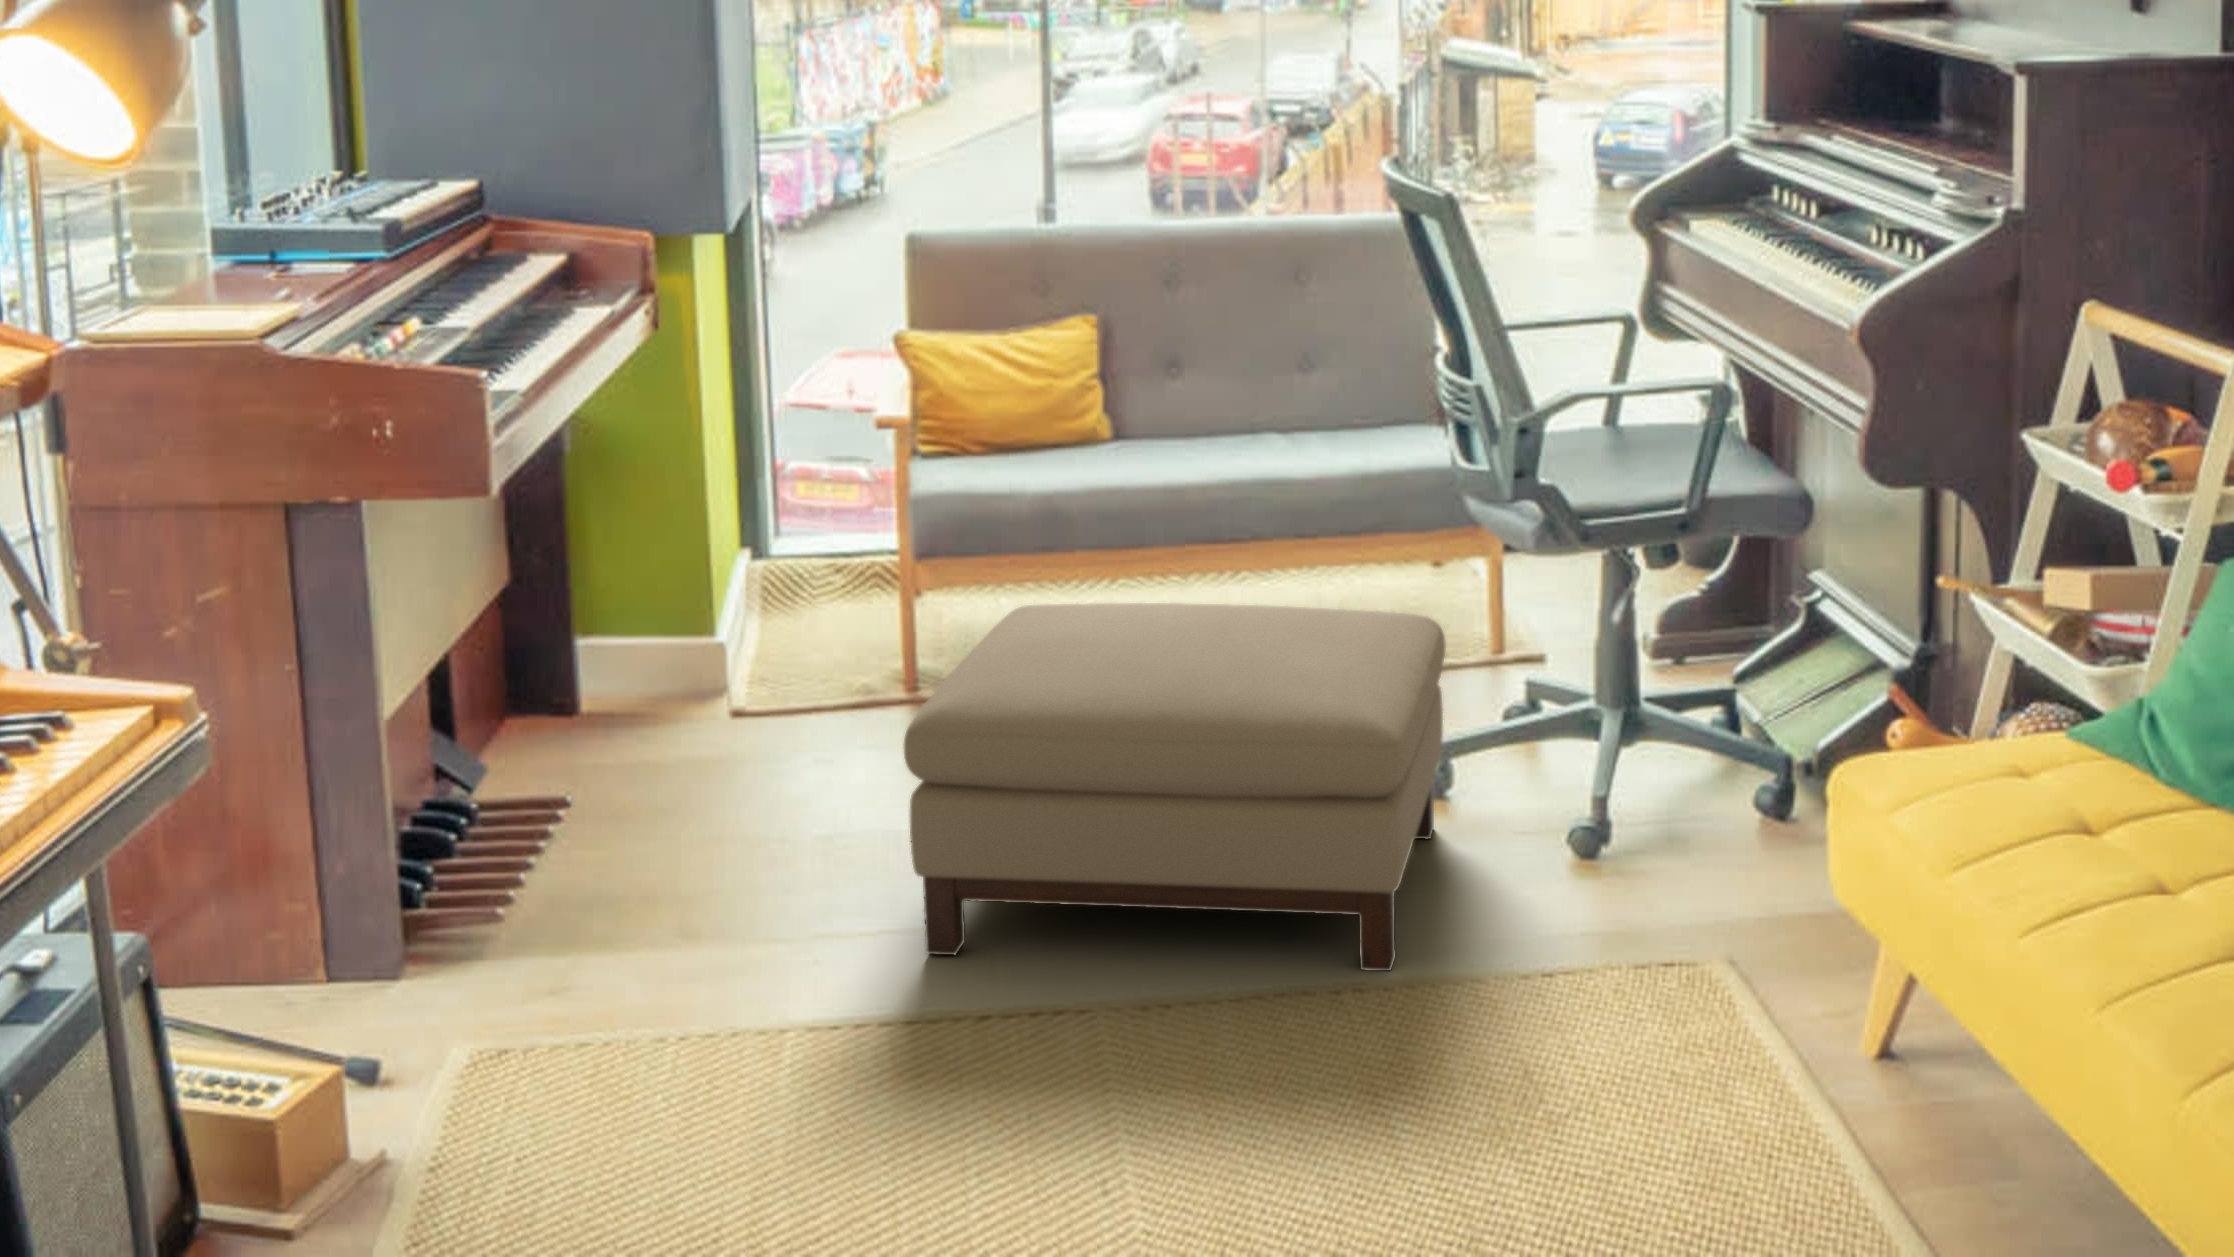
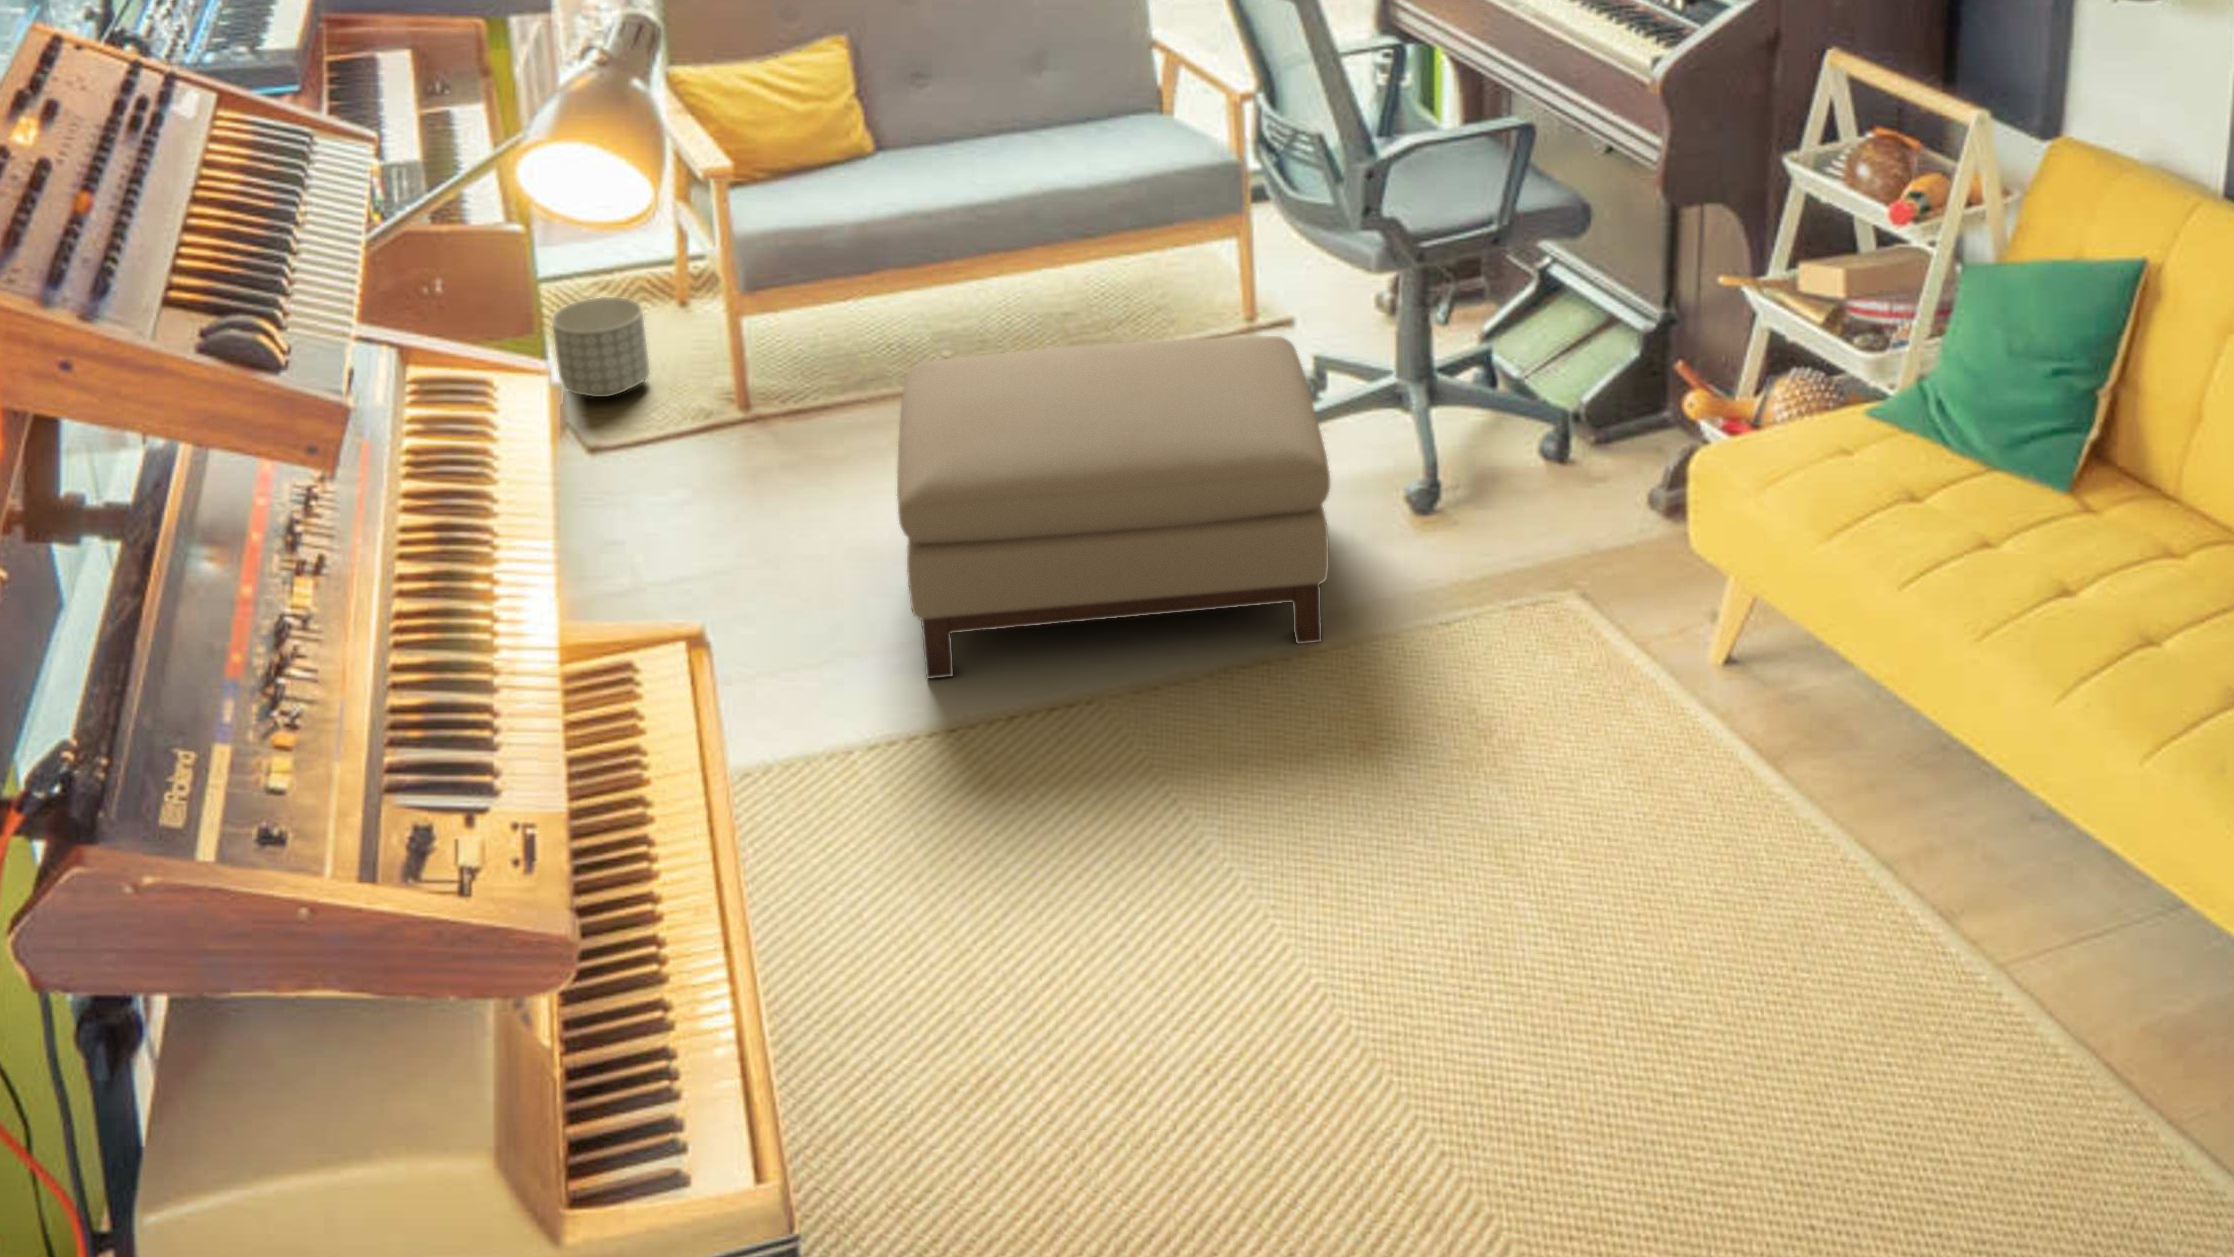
planter: none [745,557,844,661] -> present [552,297,650,397]

